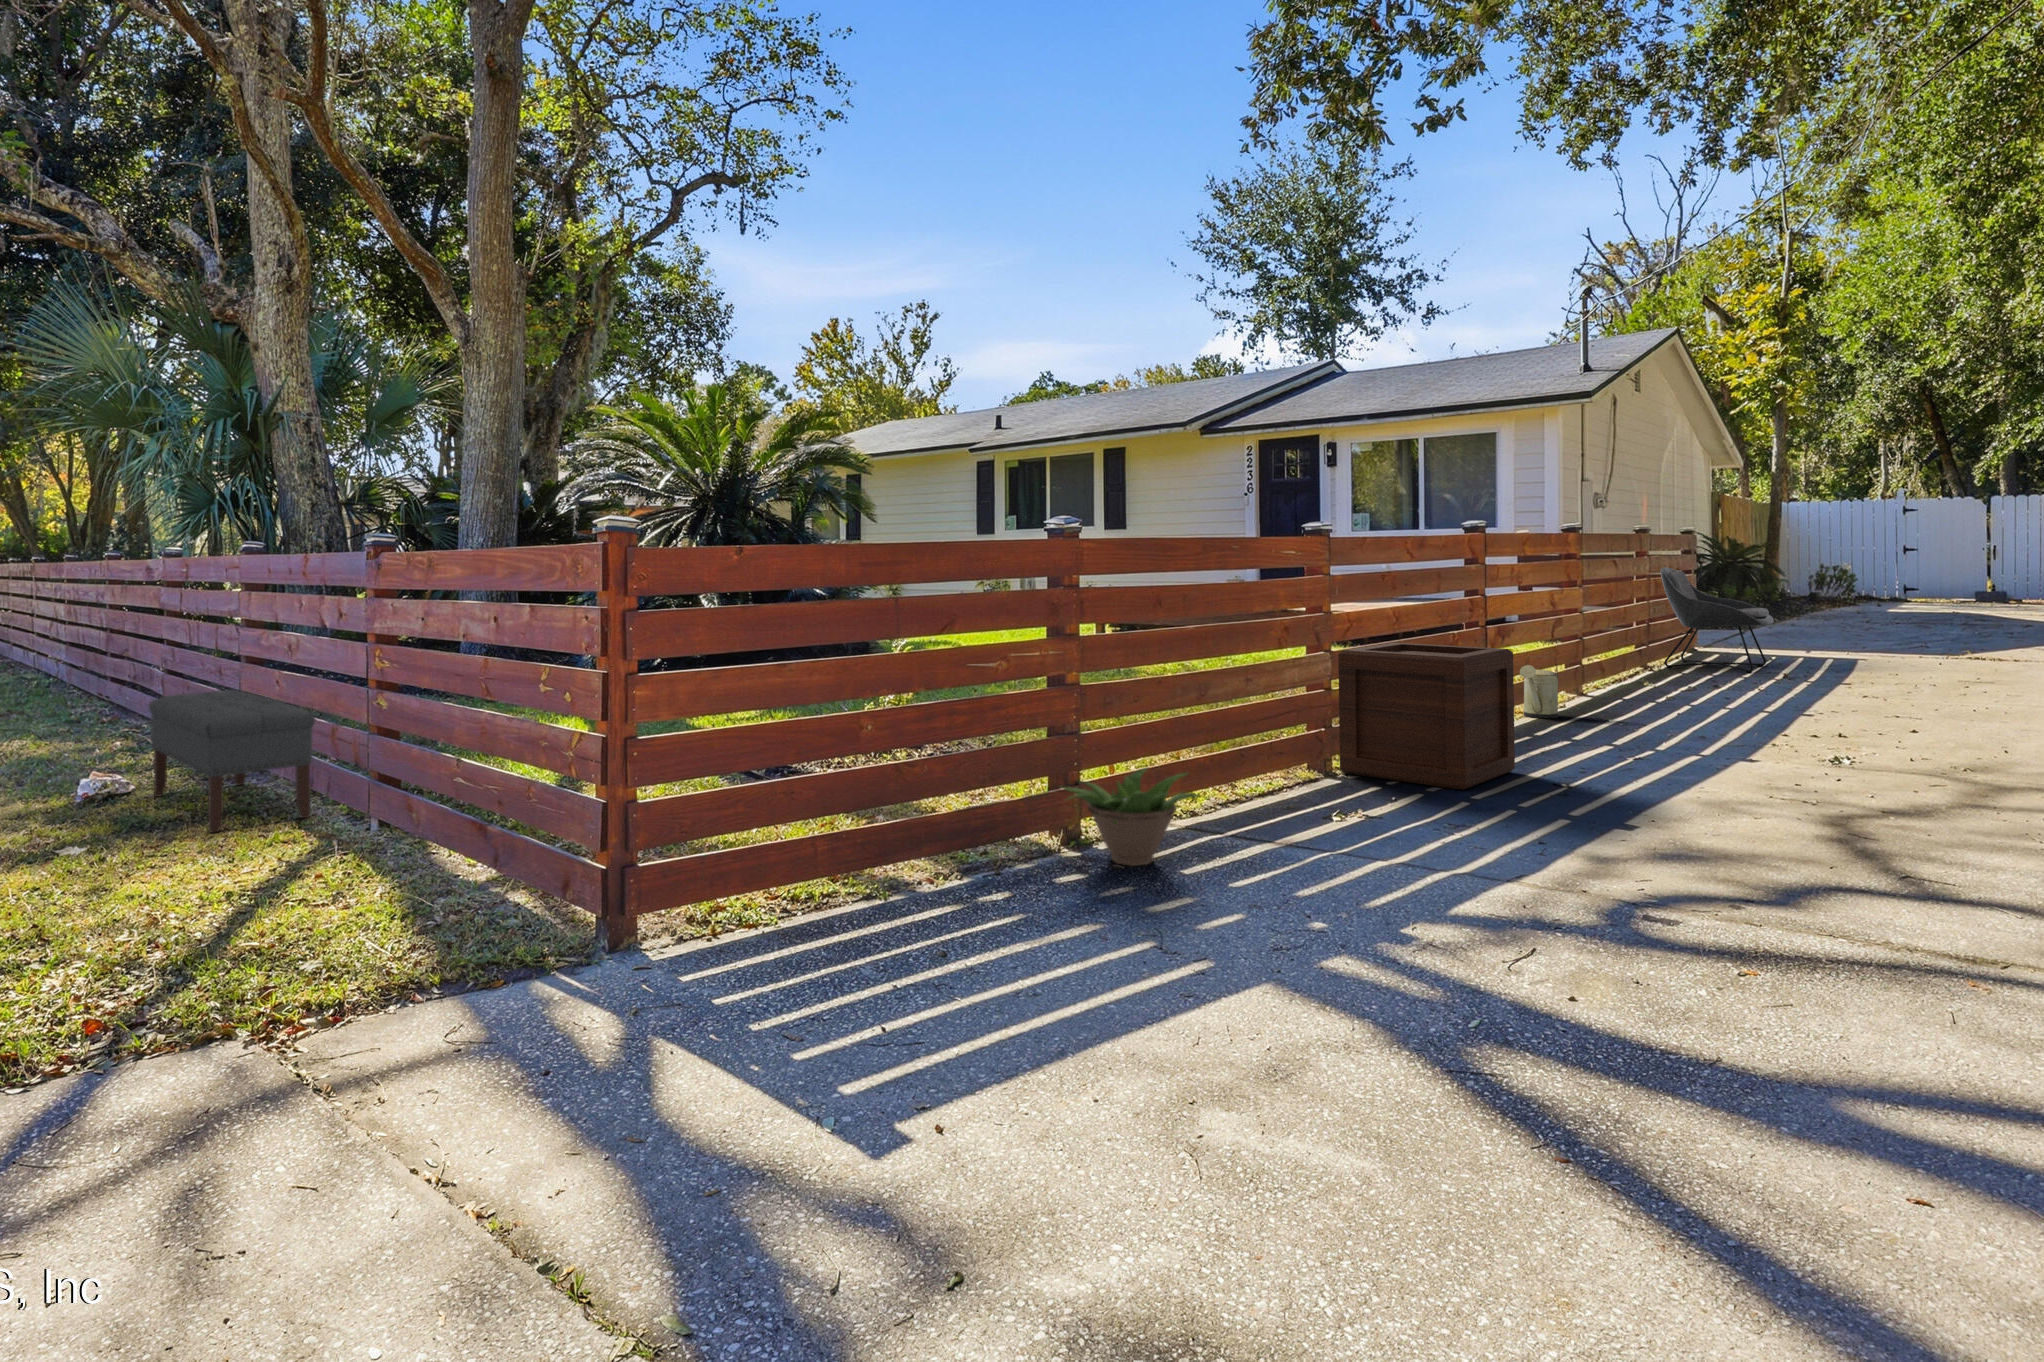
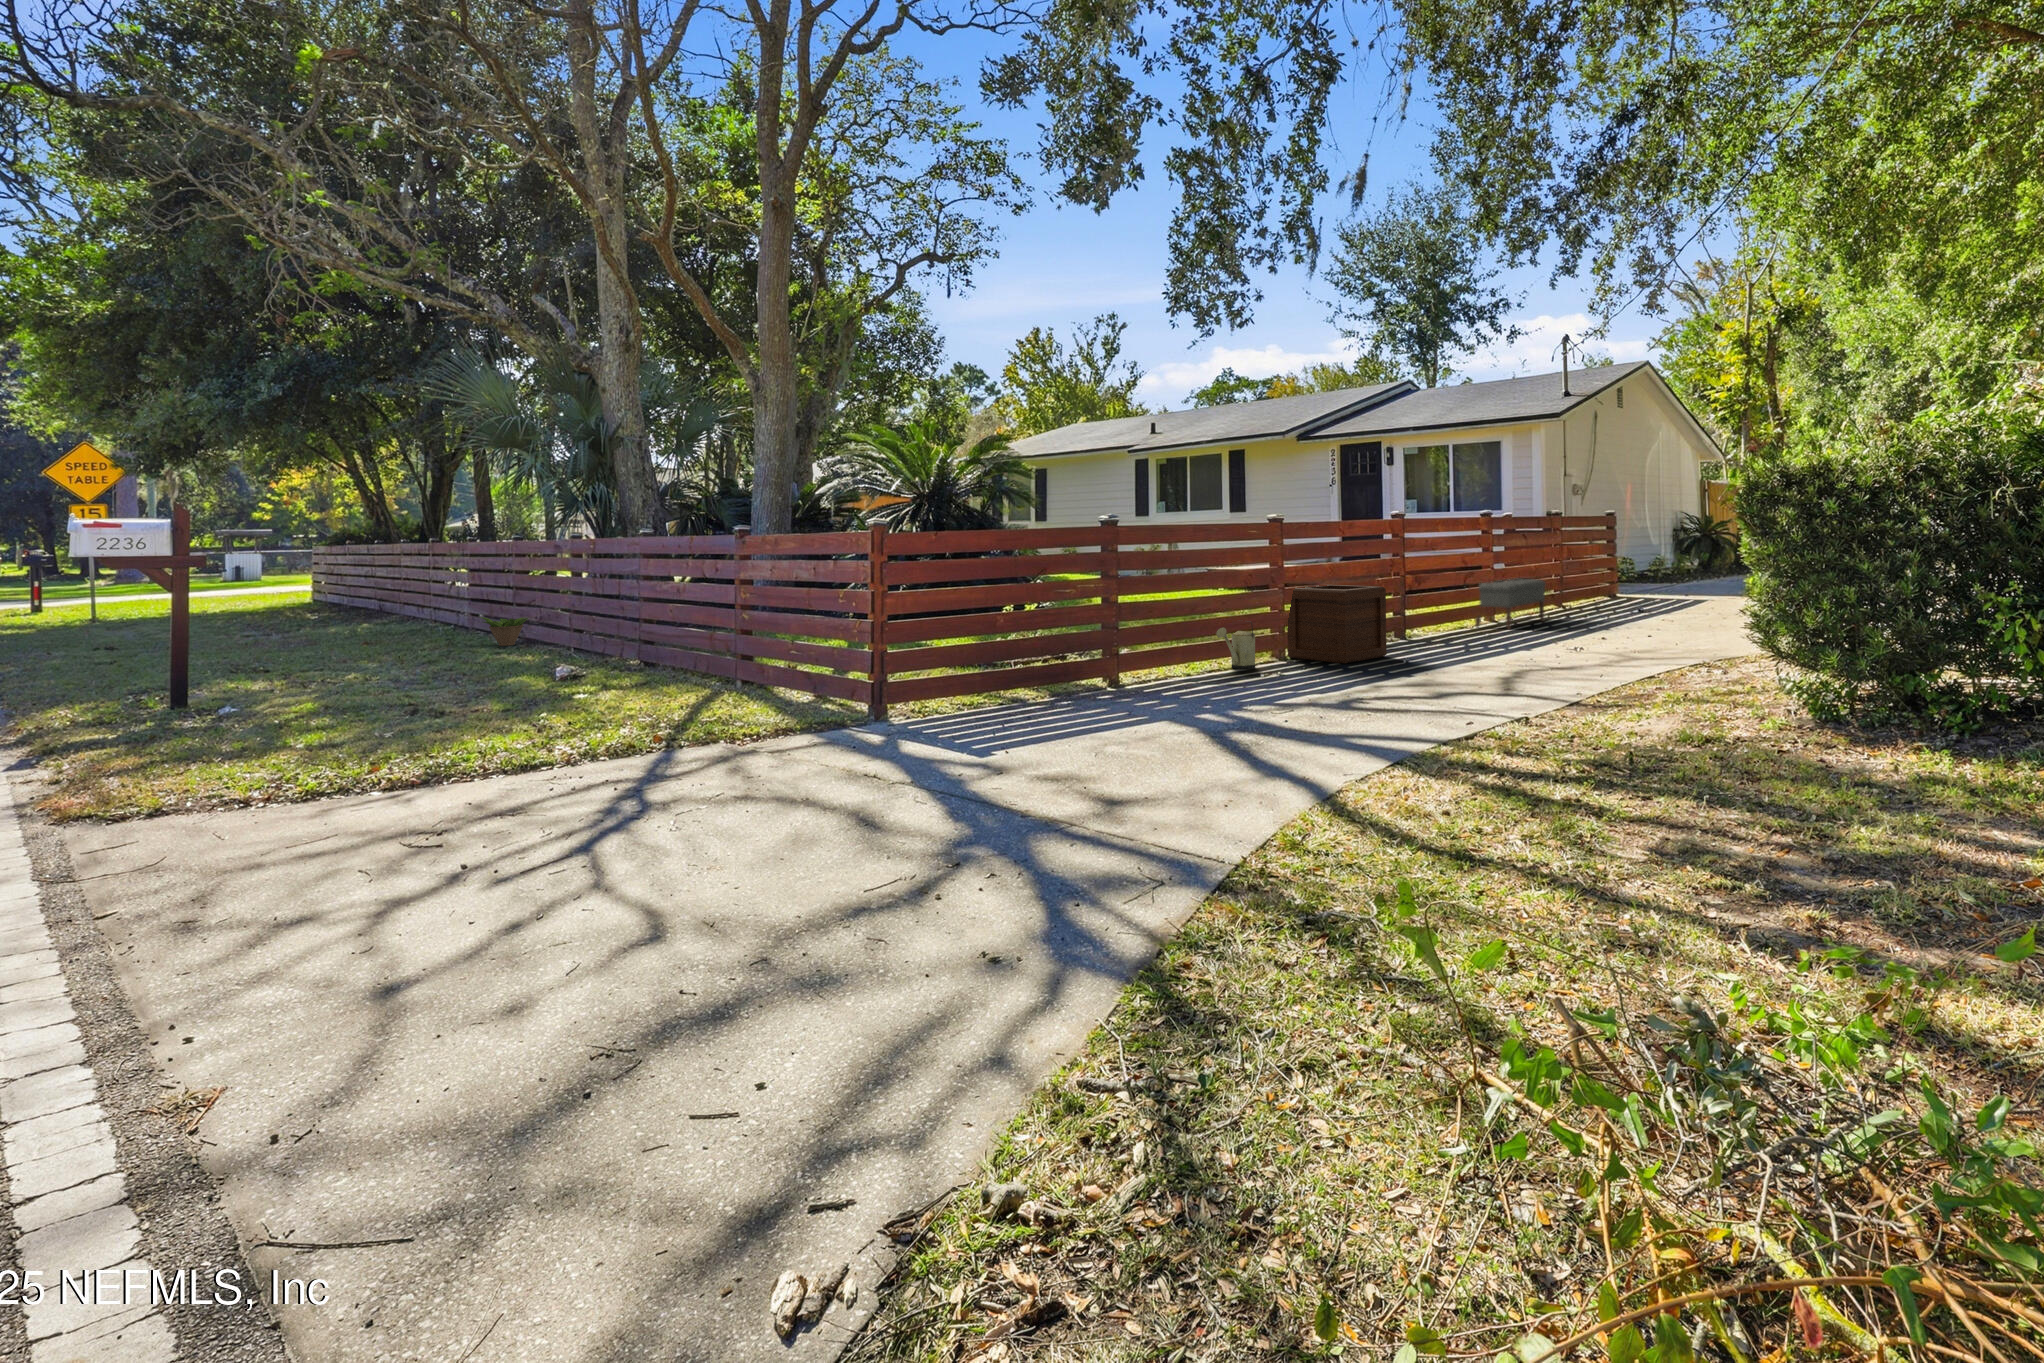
lounge chair: present [1660,567,1774,673] -> none [1579,539,1652,610]
watering can: present [1520,658,1558,718] -> present [1216,622,1255,669]
bench: present [148,690,315,833] -> present [1475,579,1546,630]
decorative plant: present [1063,768,1200,866] -> present [480,617,528,646]

